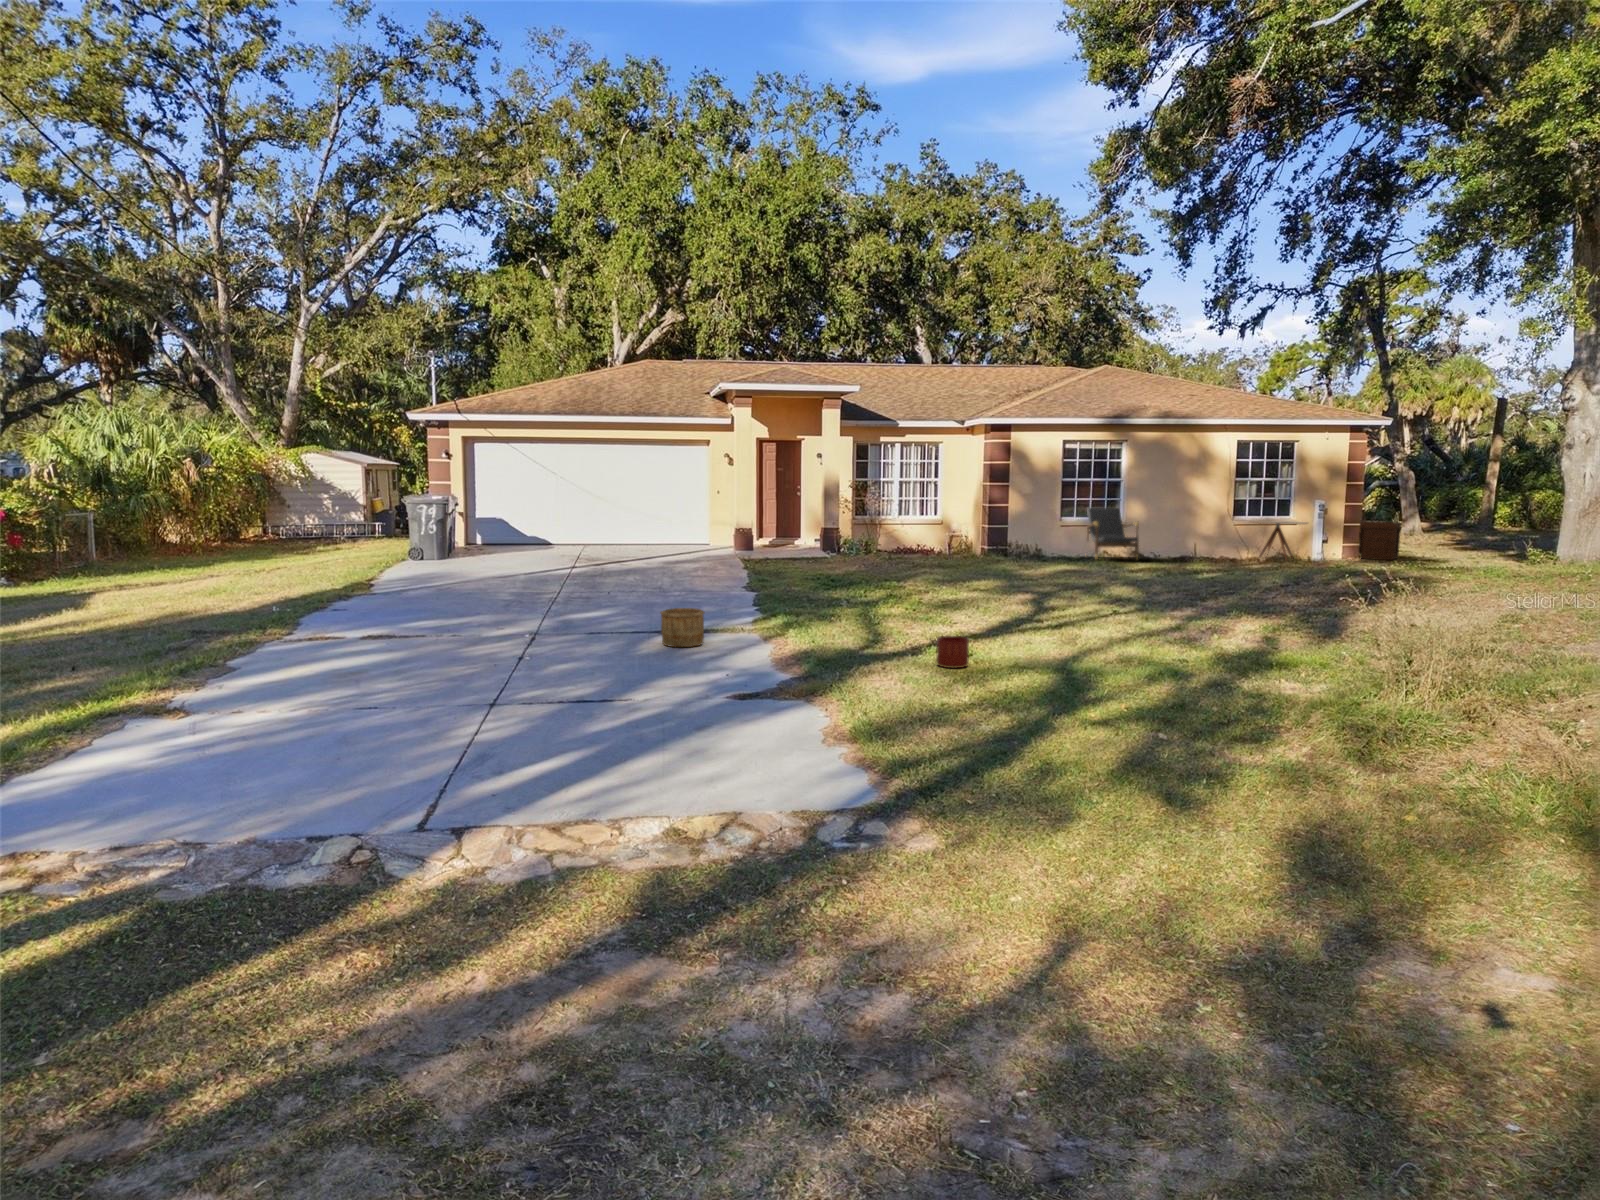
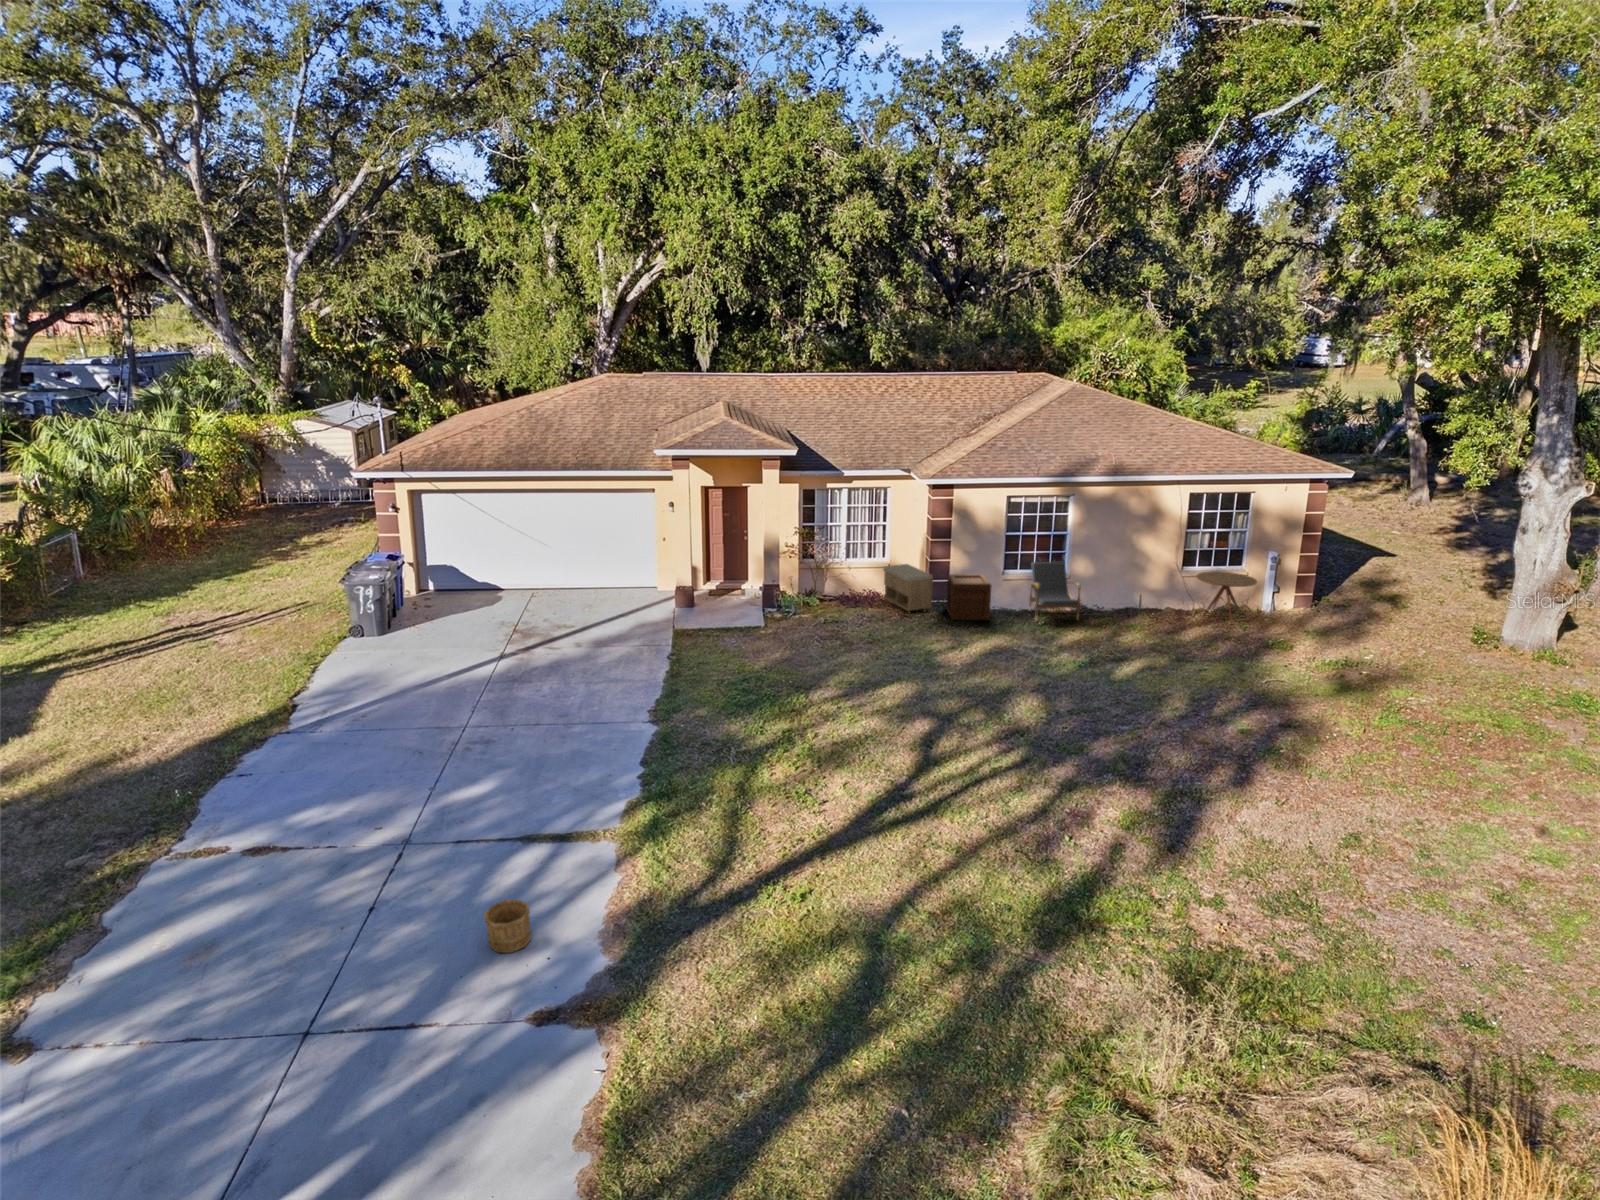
storage bench: none [939,516,991,557] -> present [883,564,933,613]
wooden crate: present [1359,521,1401,560] -> present [946,574,991,620]
planter: present [936,636,969,668] -> none [743,984,777,1029]

